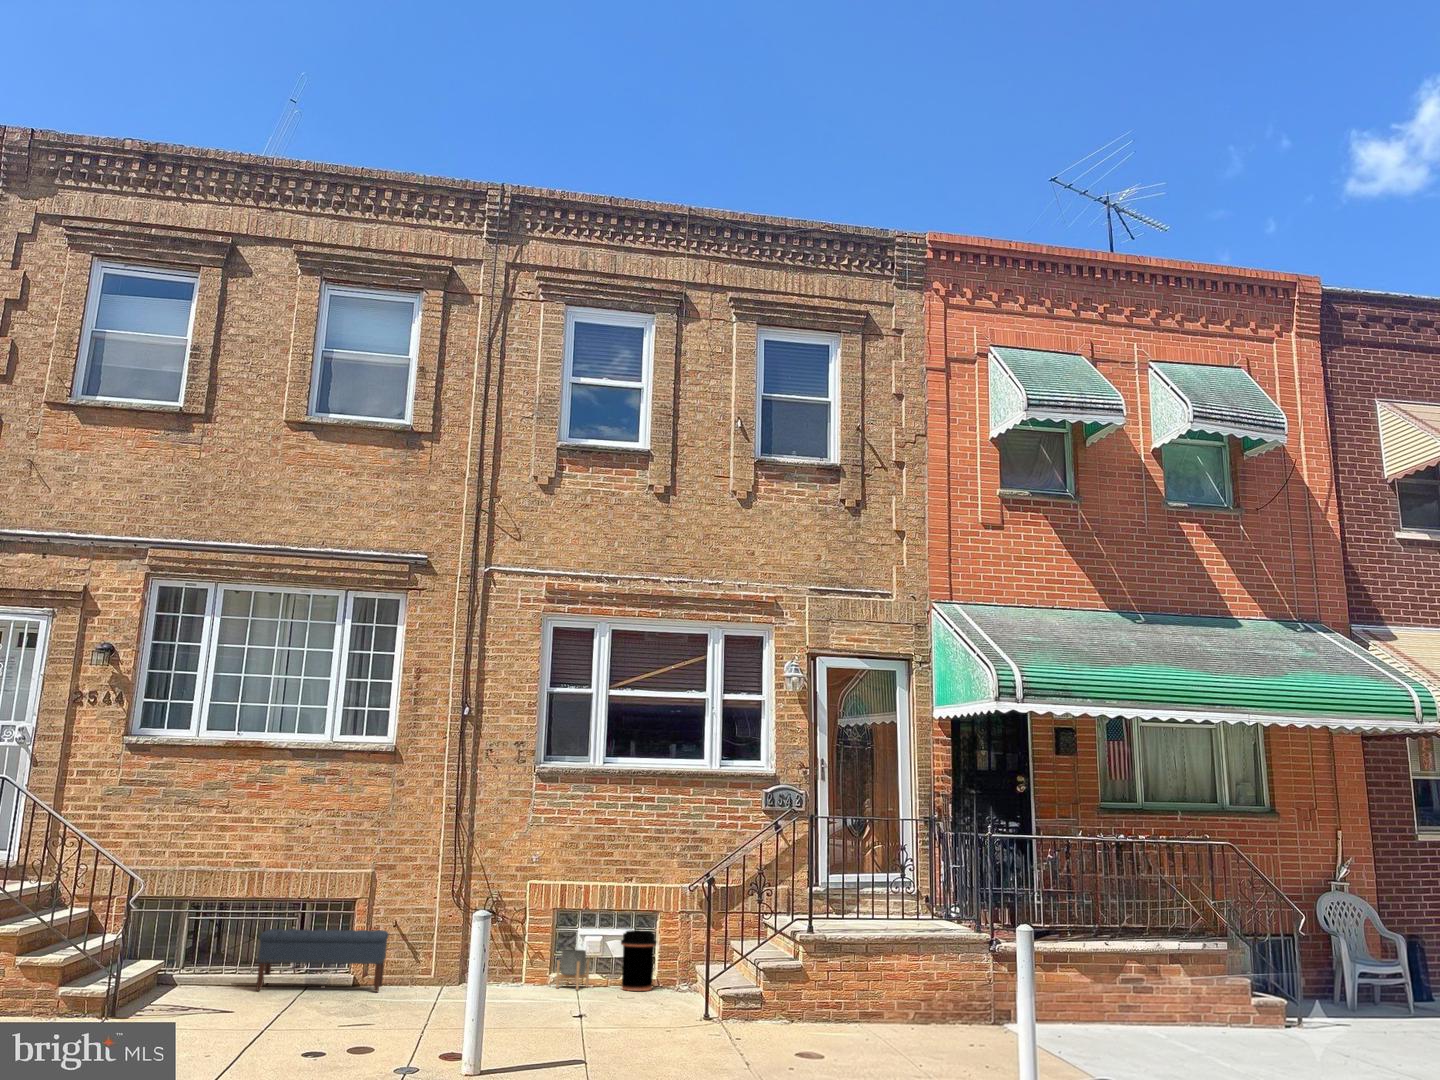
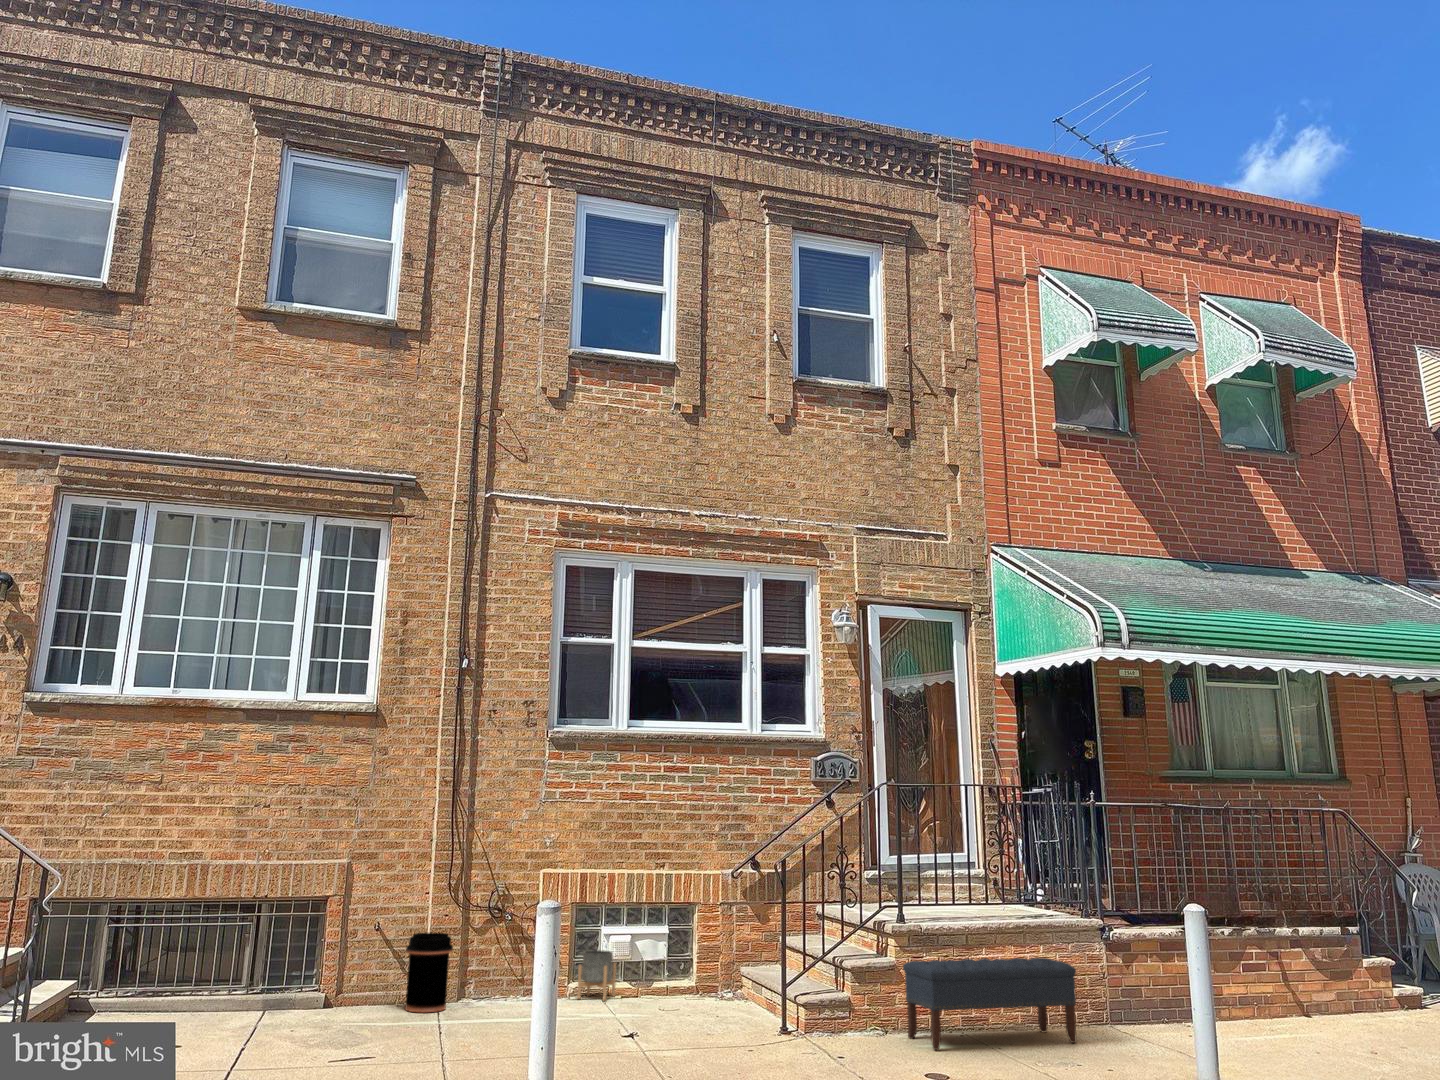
bench: present [256,929,389,992] -> present [903,957,1077,1050]
trash can: present [621,930,656,991] -> present [405,932,453,1012]

